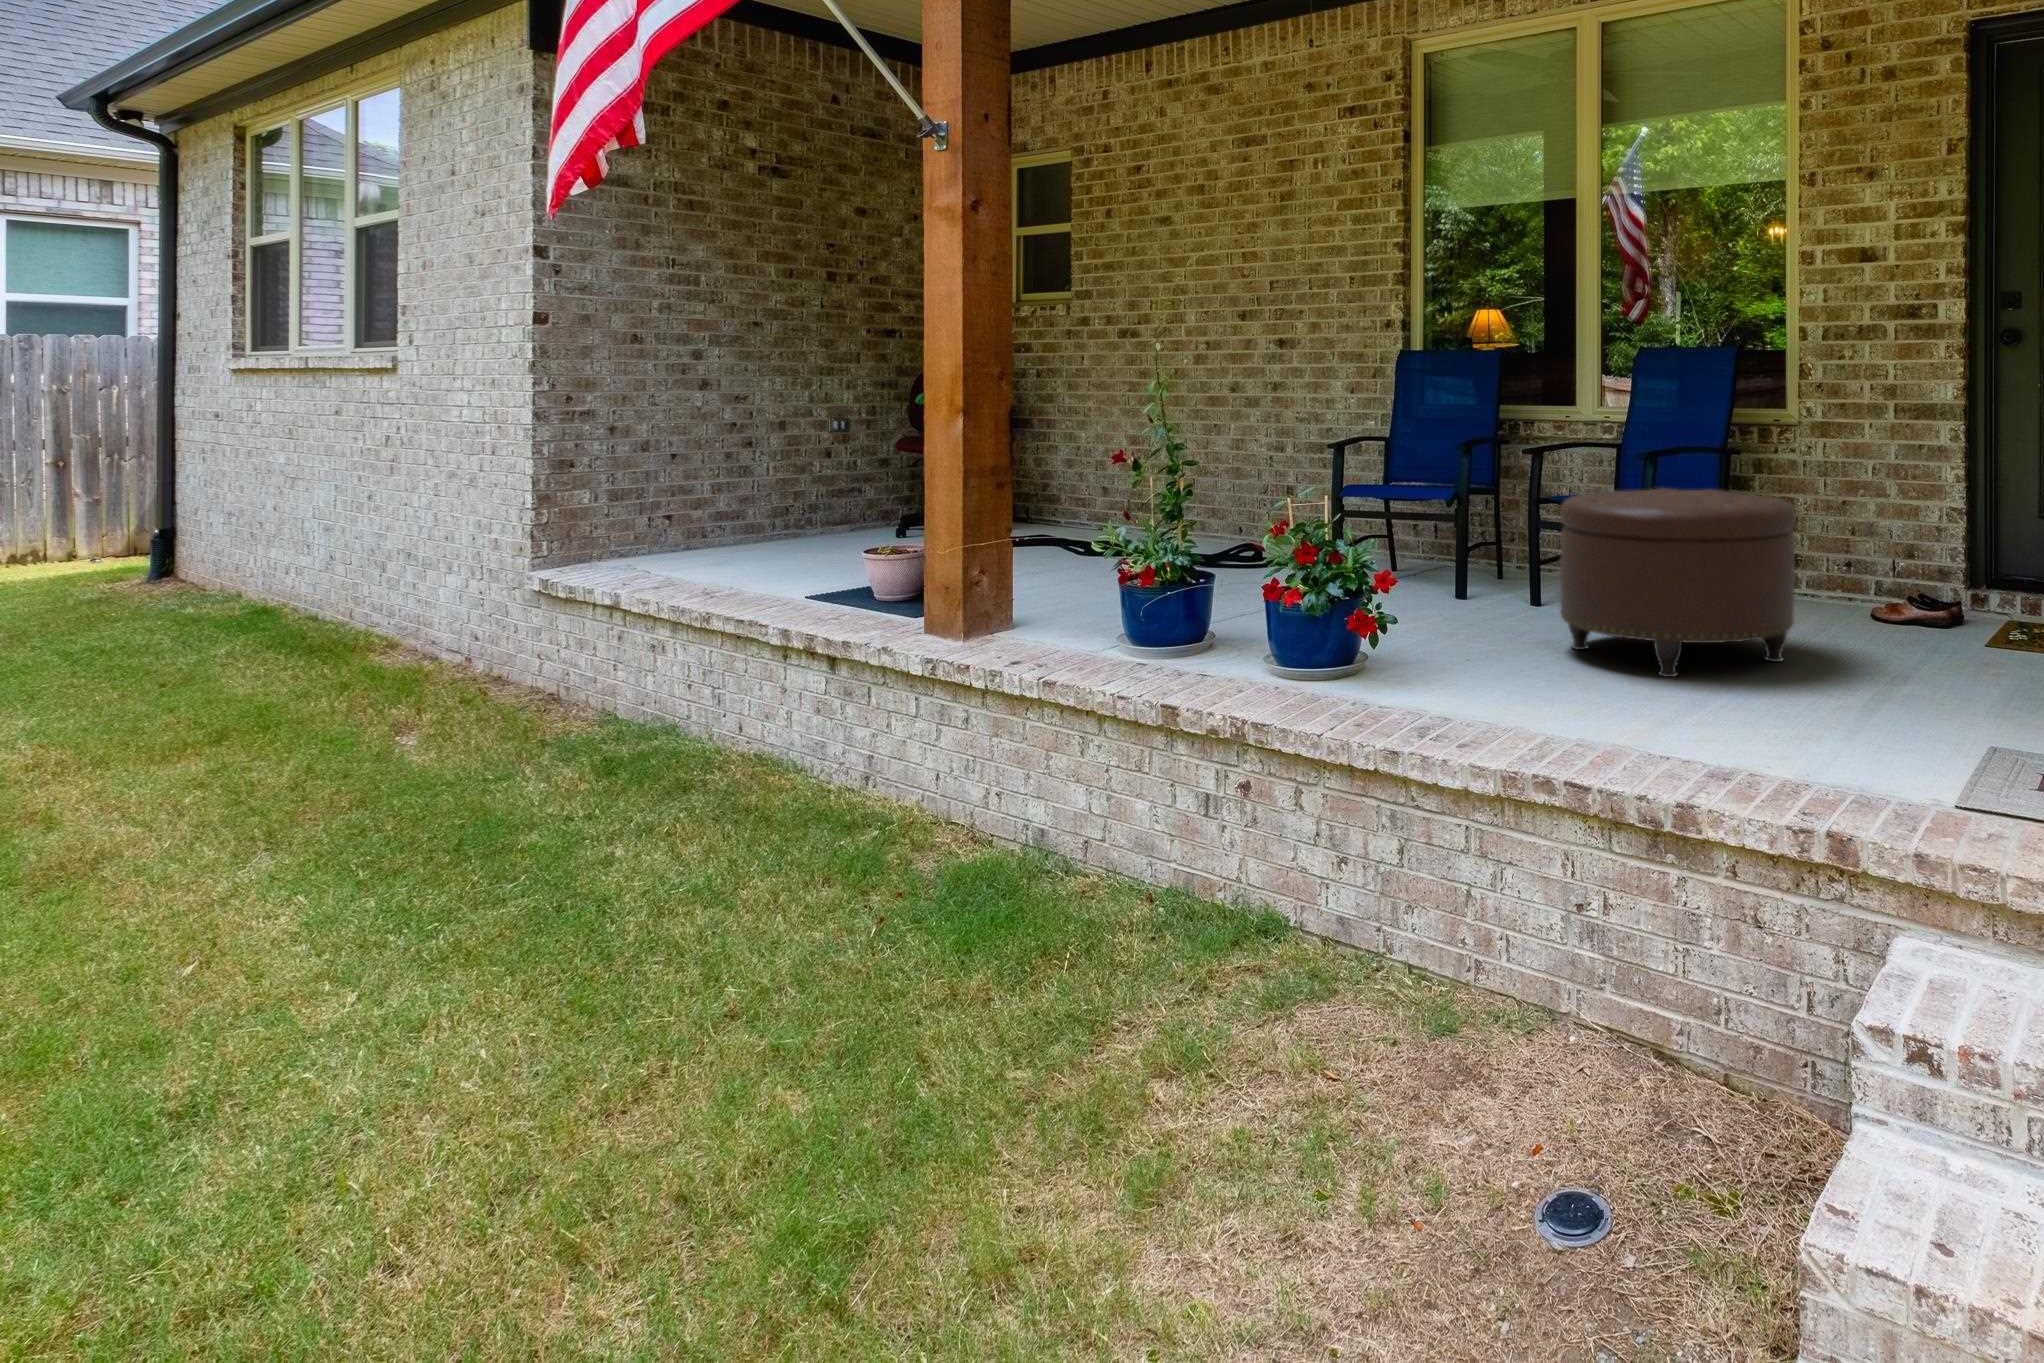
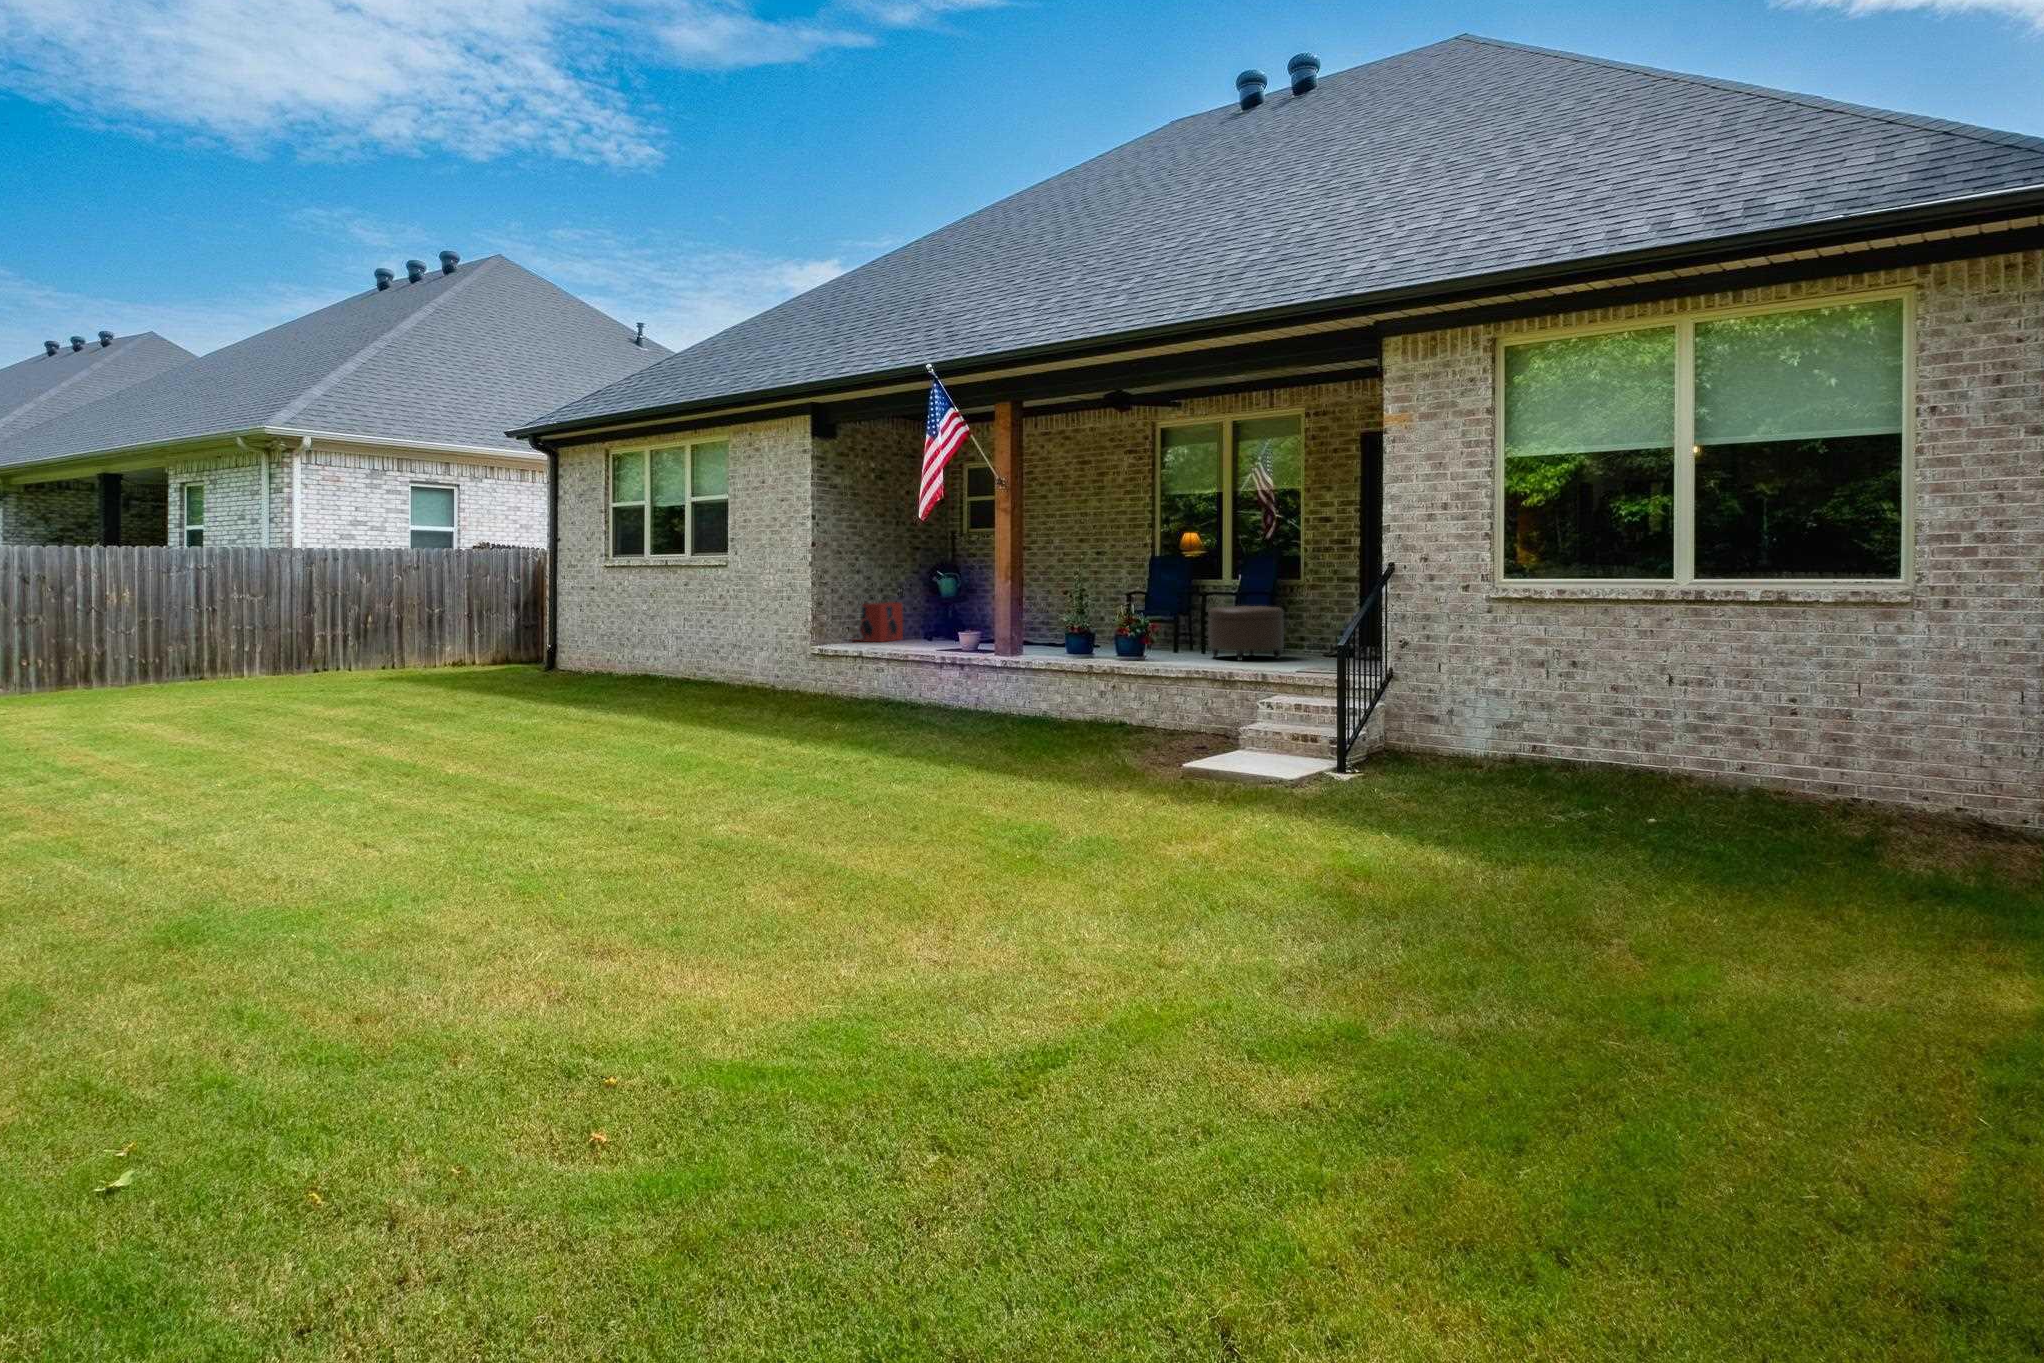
storage box: none [681,456,822,556] -> present [852,602,903,642]

